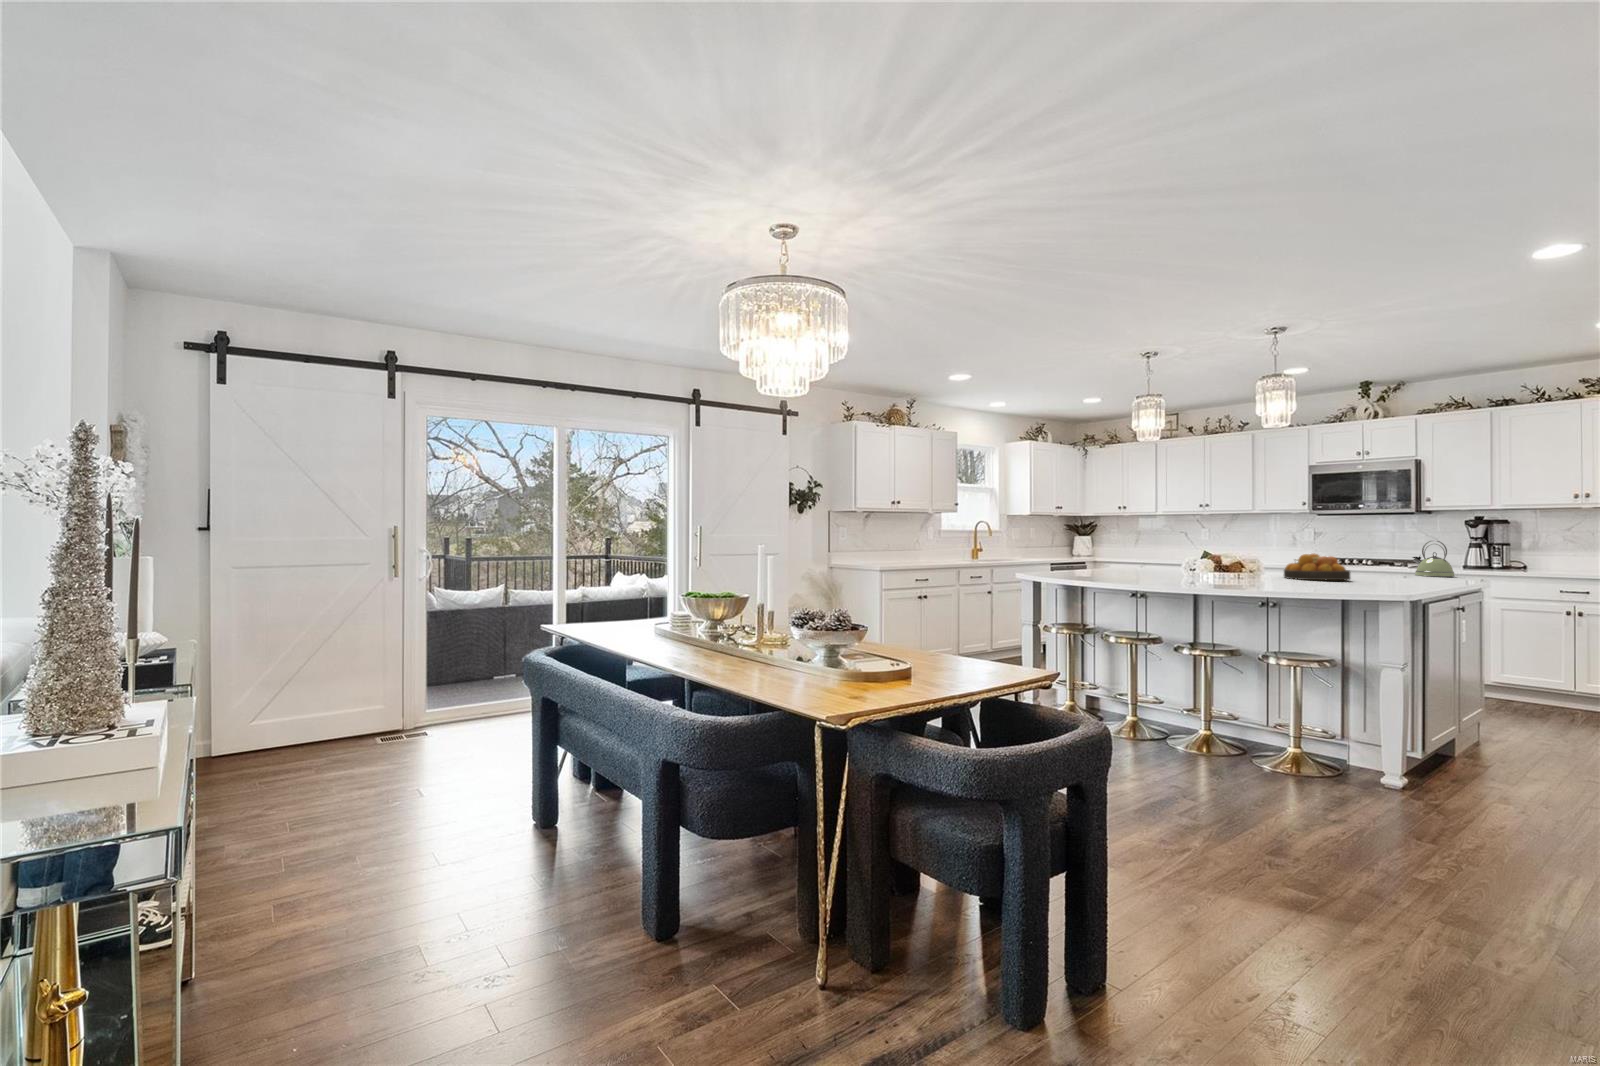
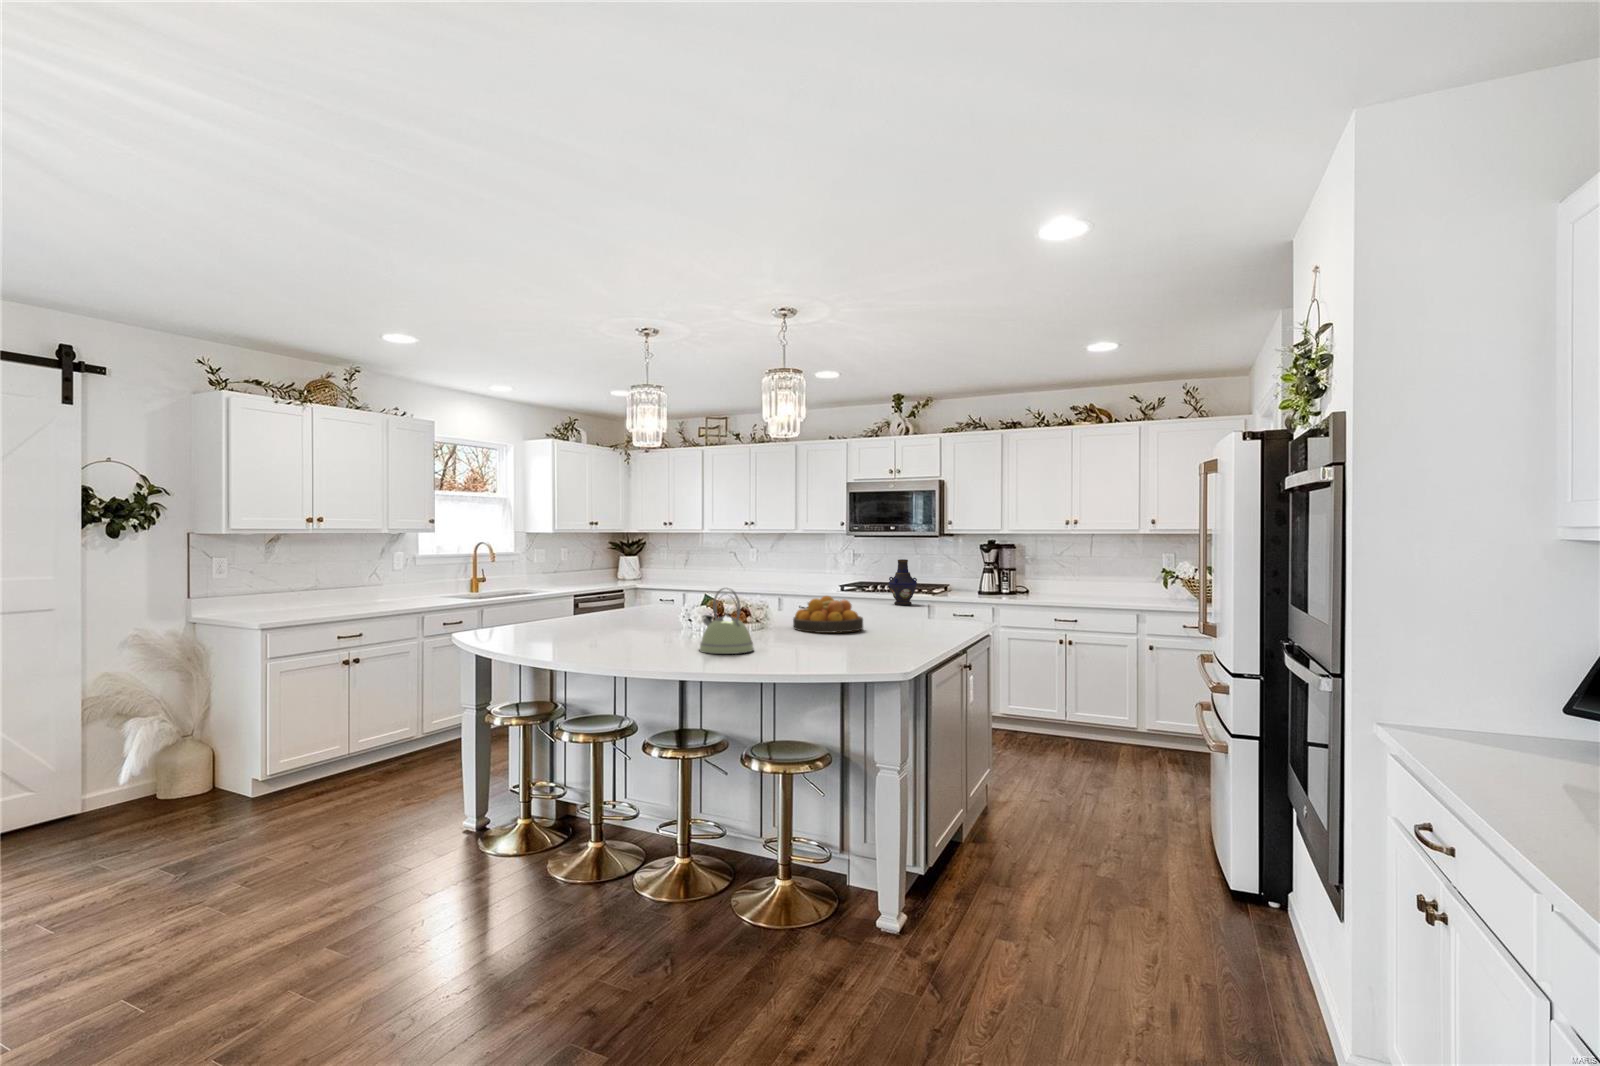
vase: none [1362,532,1393,572] -> present [889,559,917,605]
kettle: present [1413,540,1455,577] -> present [699,588,754,654]

